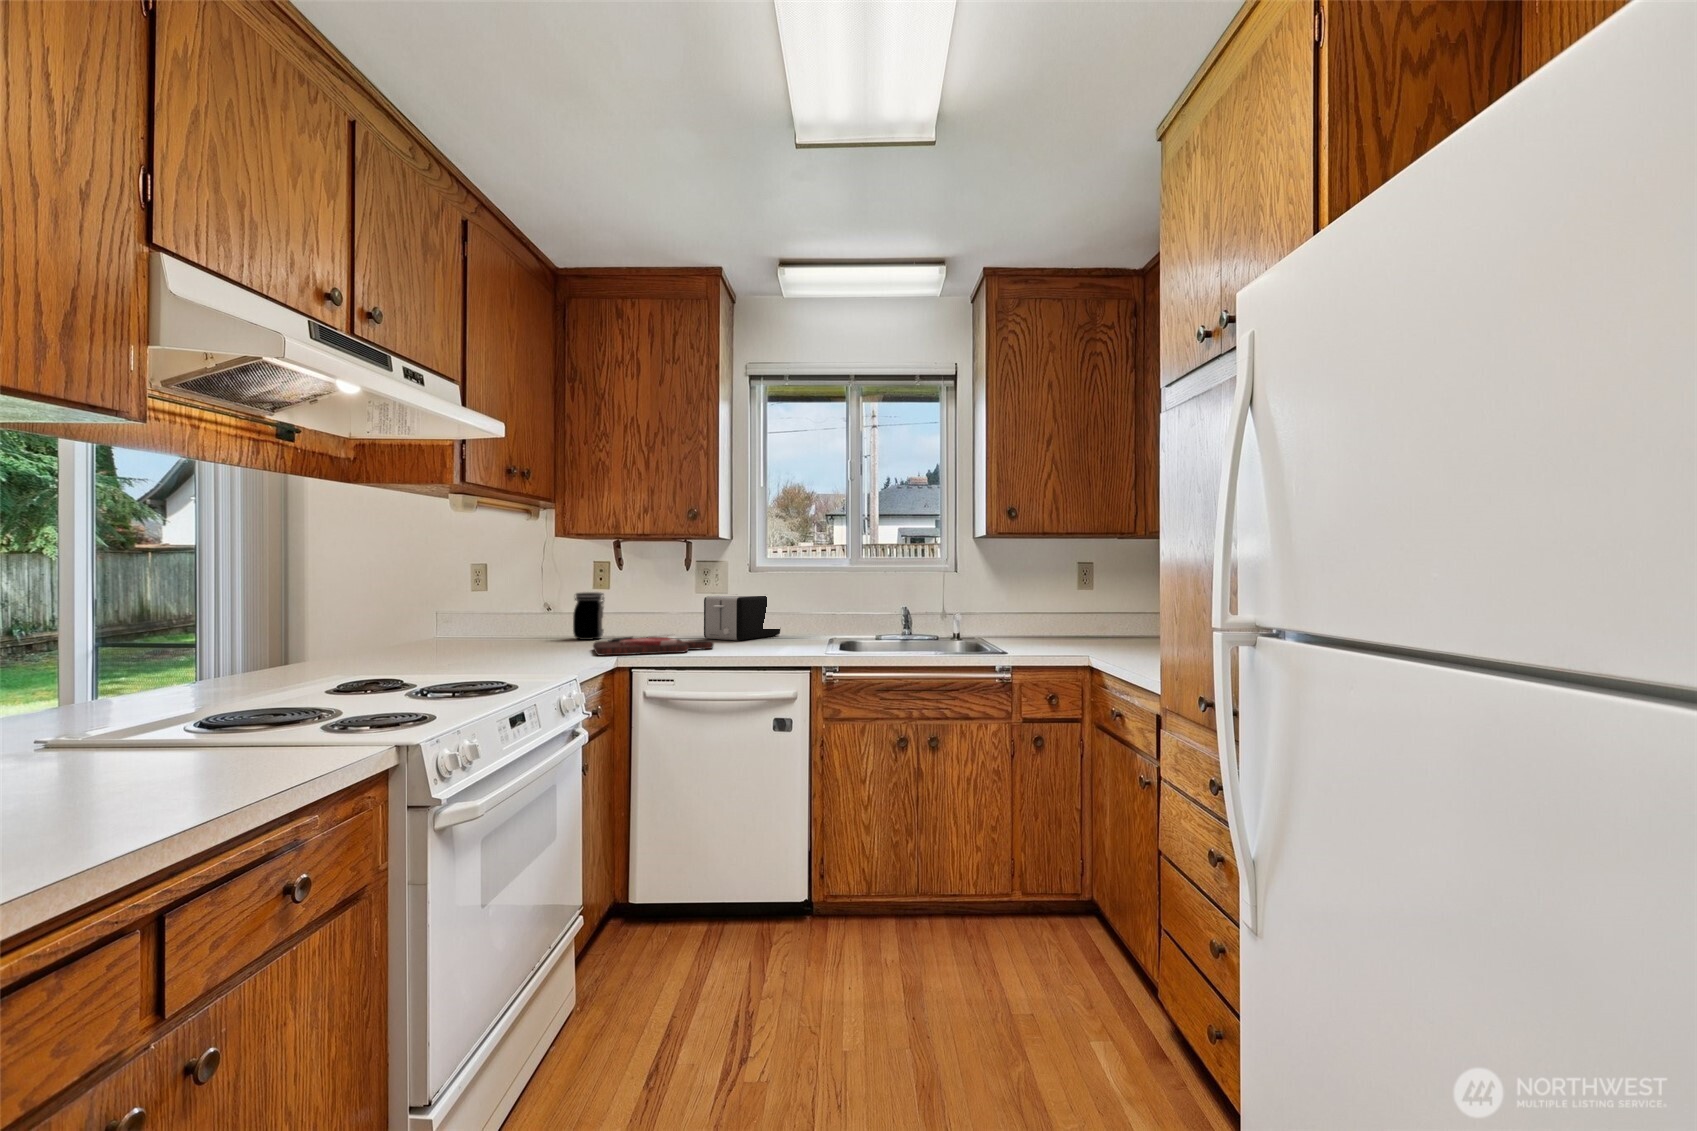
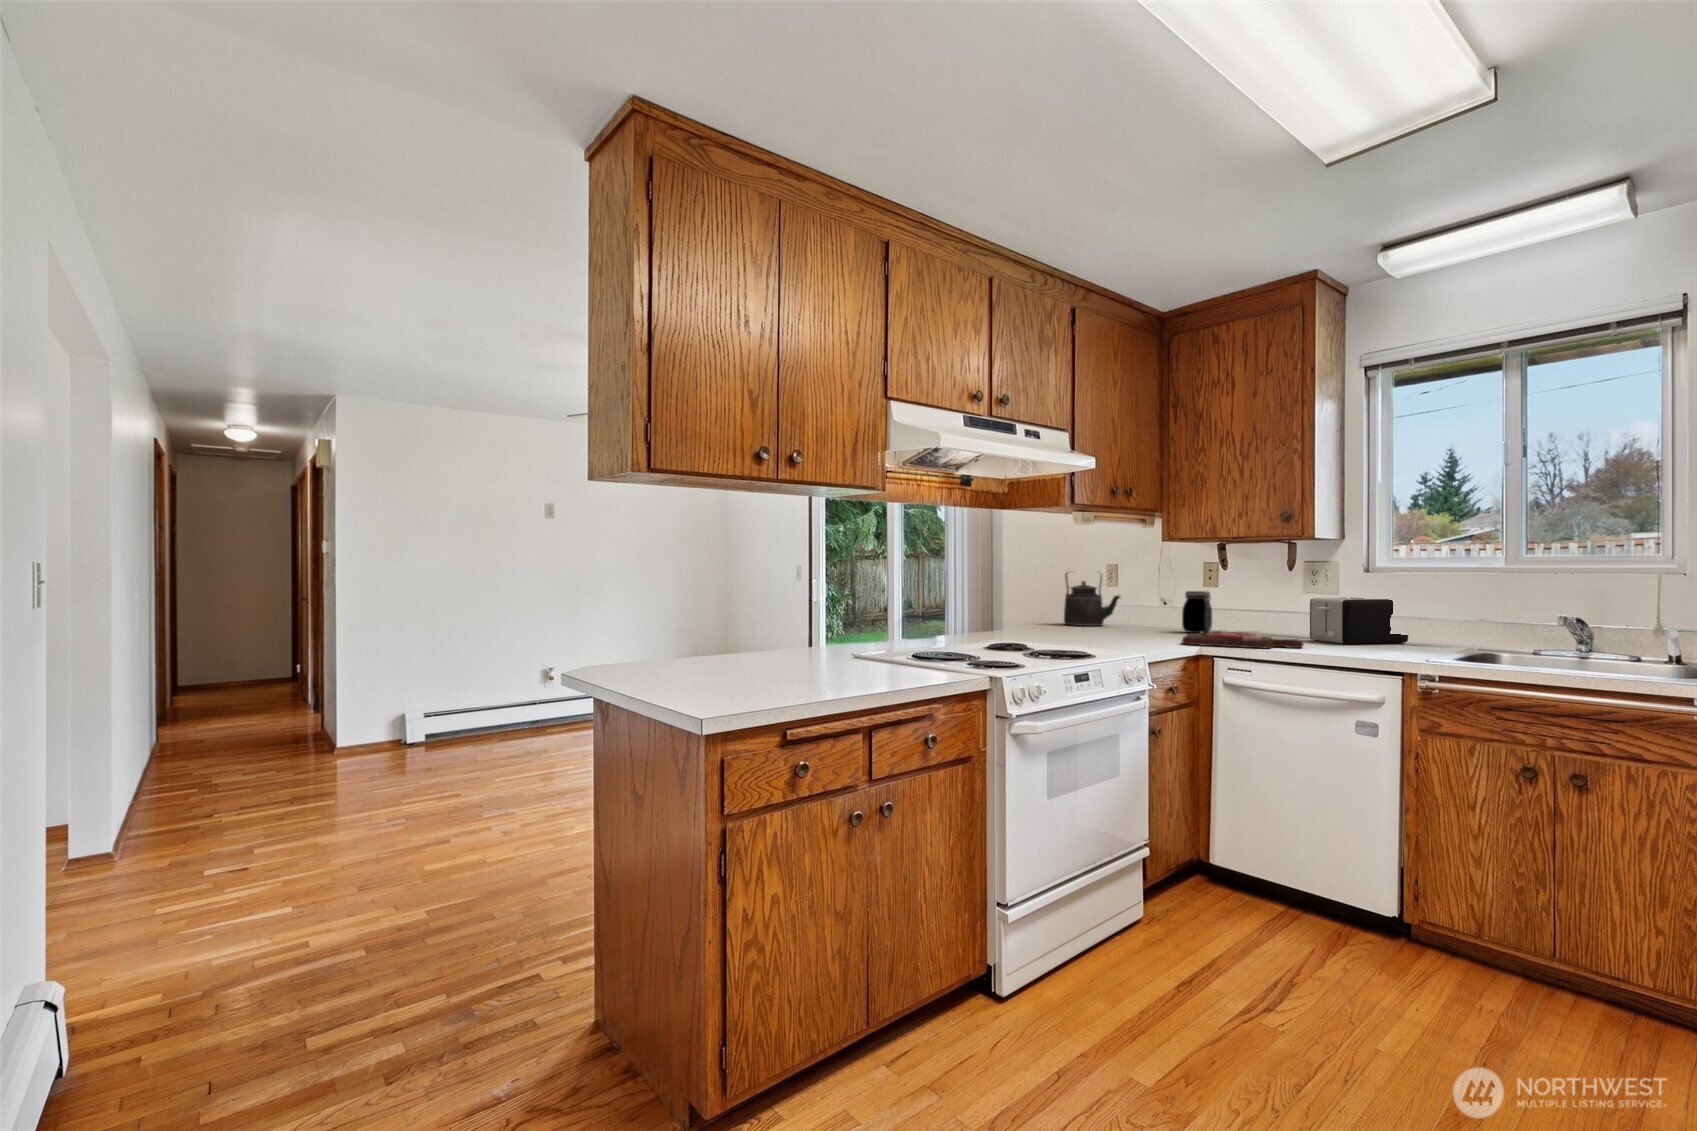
kettle: none [415,571,495,641] -> present [1064,573,1120,626]

